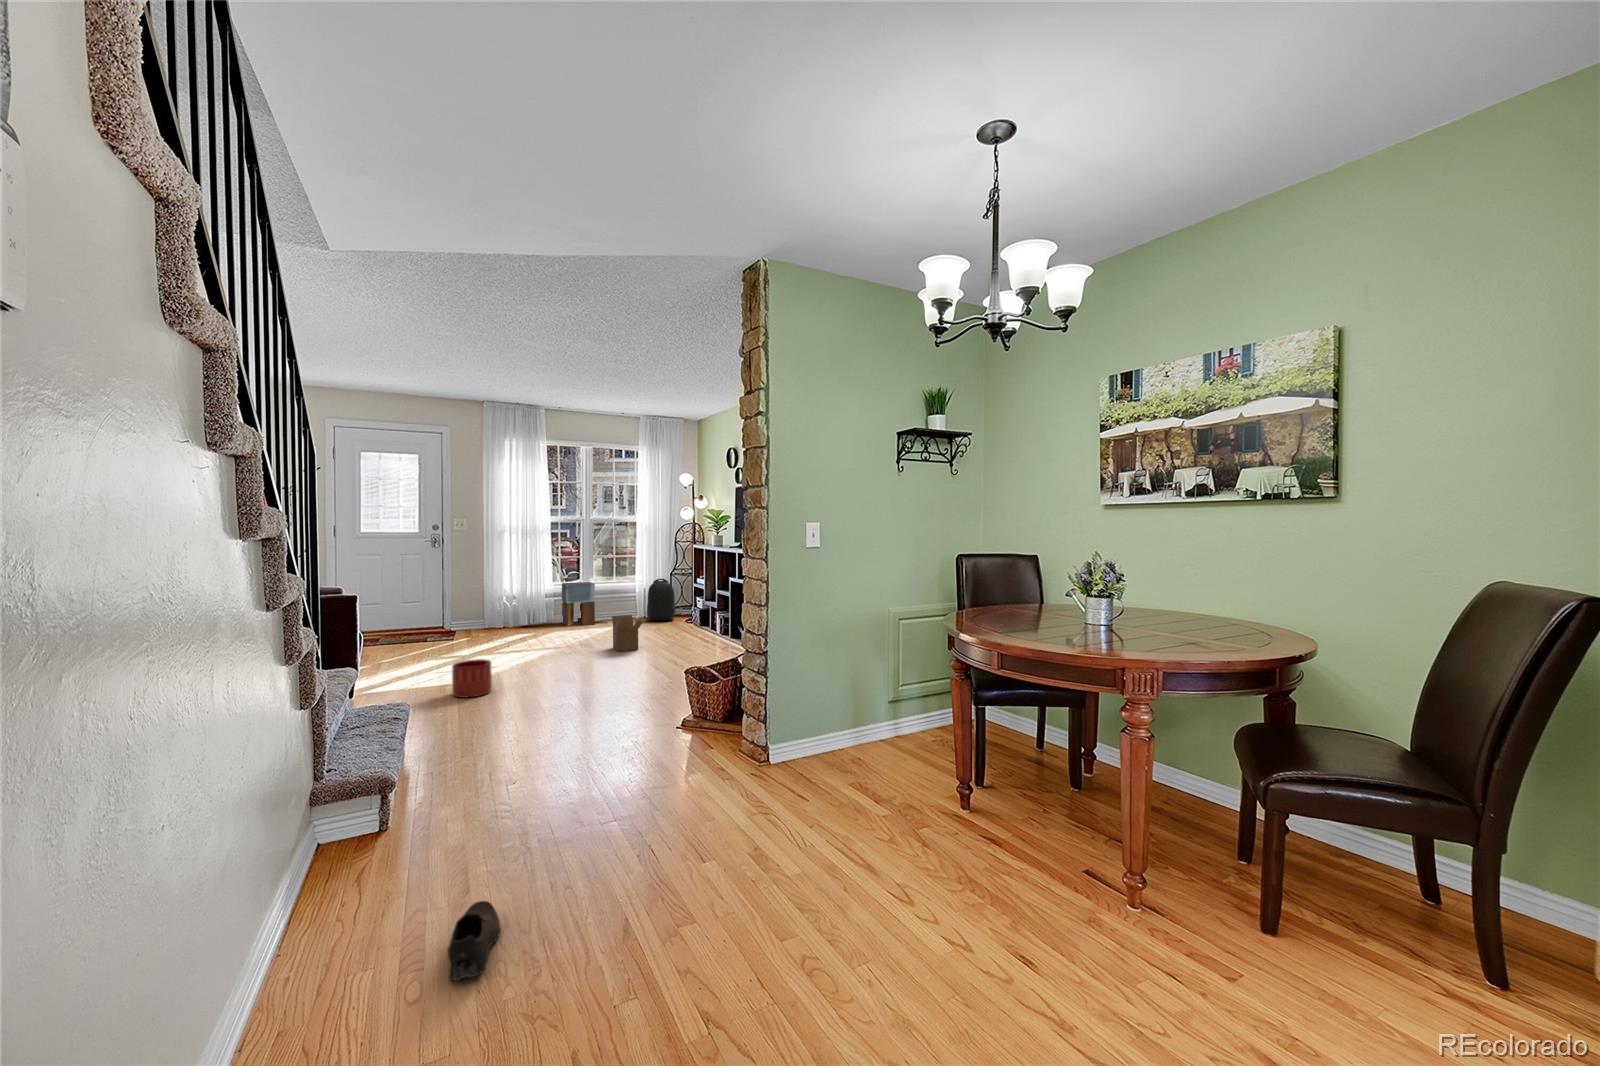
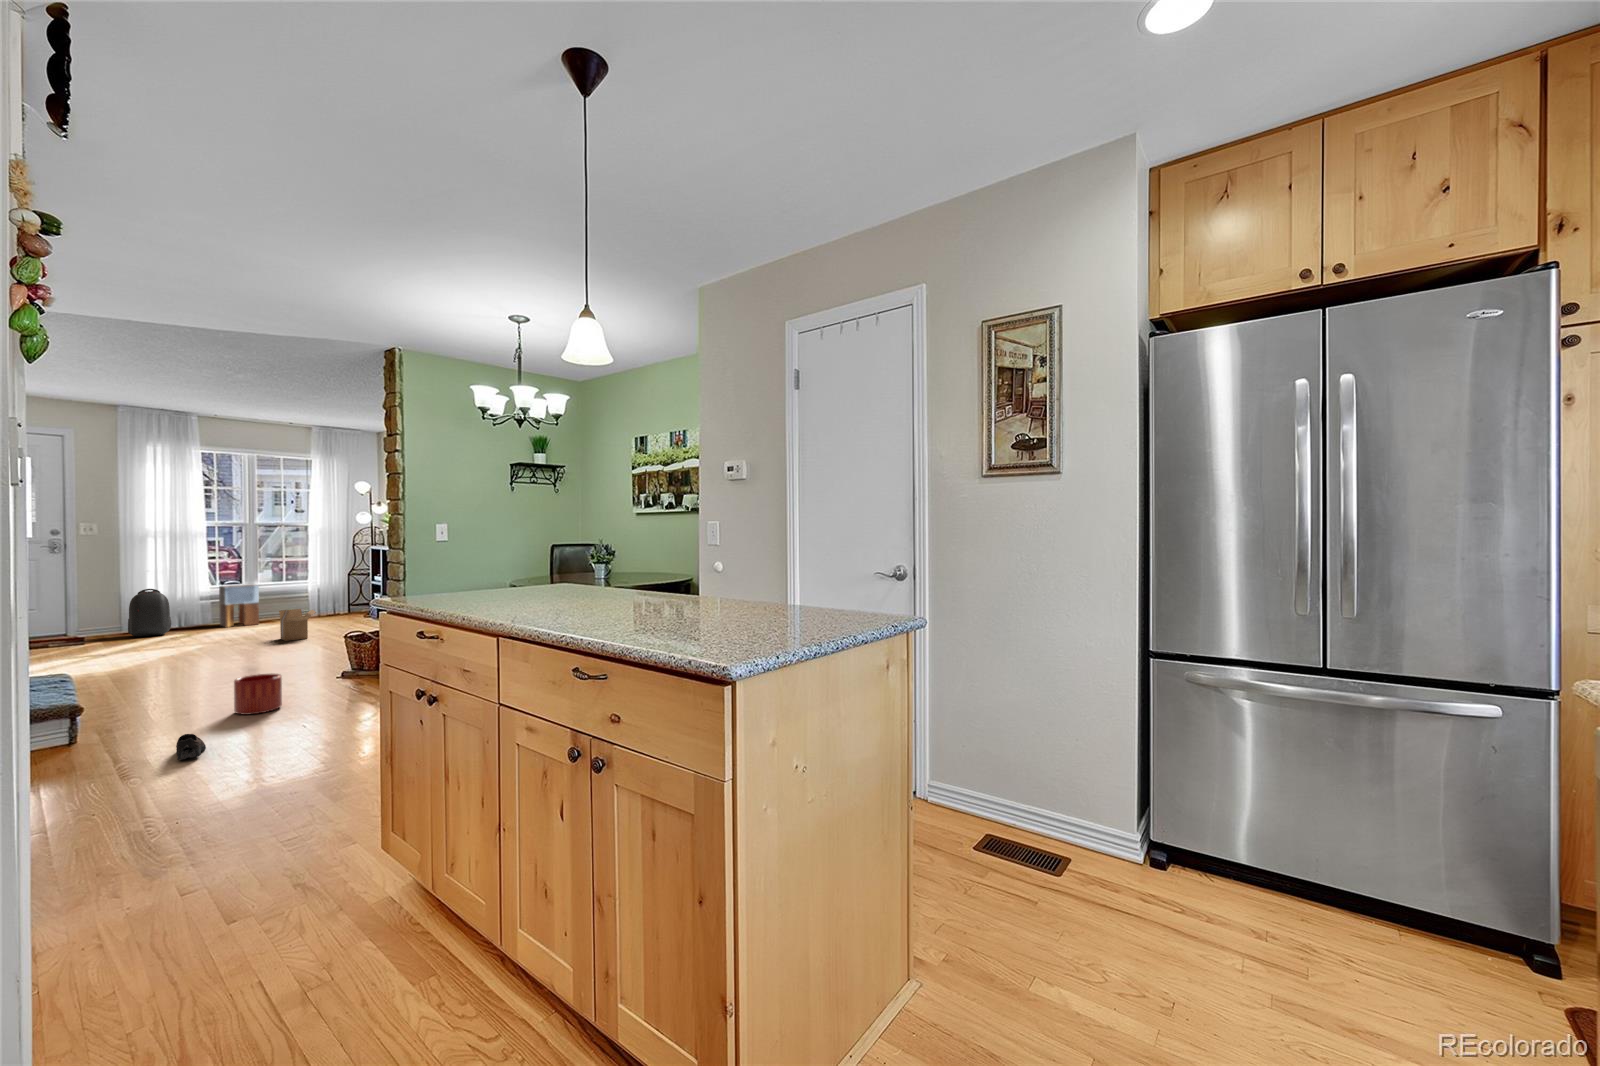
backpack: present [647,579,675,621] -> present [128,589,171,637]
planter: present [452,659,492,697] -> present [234,674,282,715]

